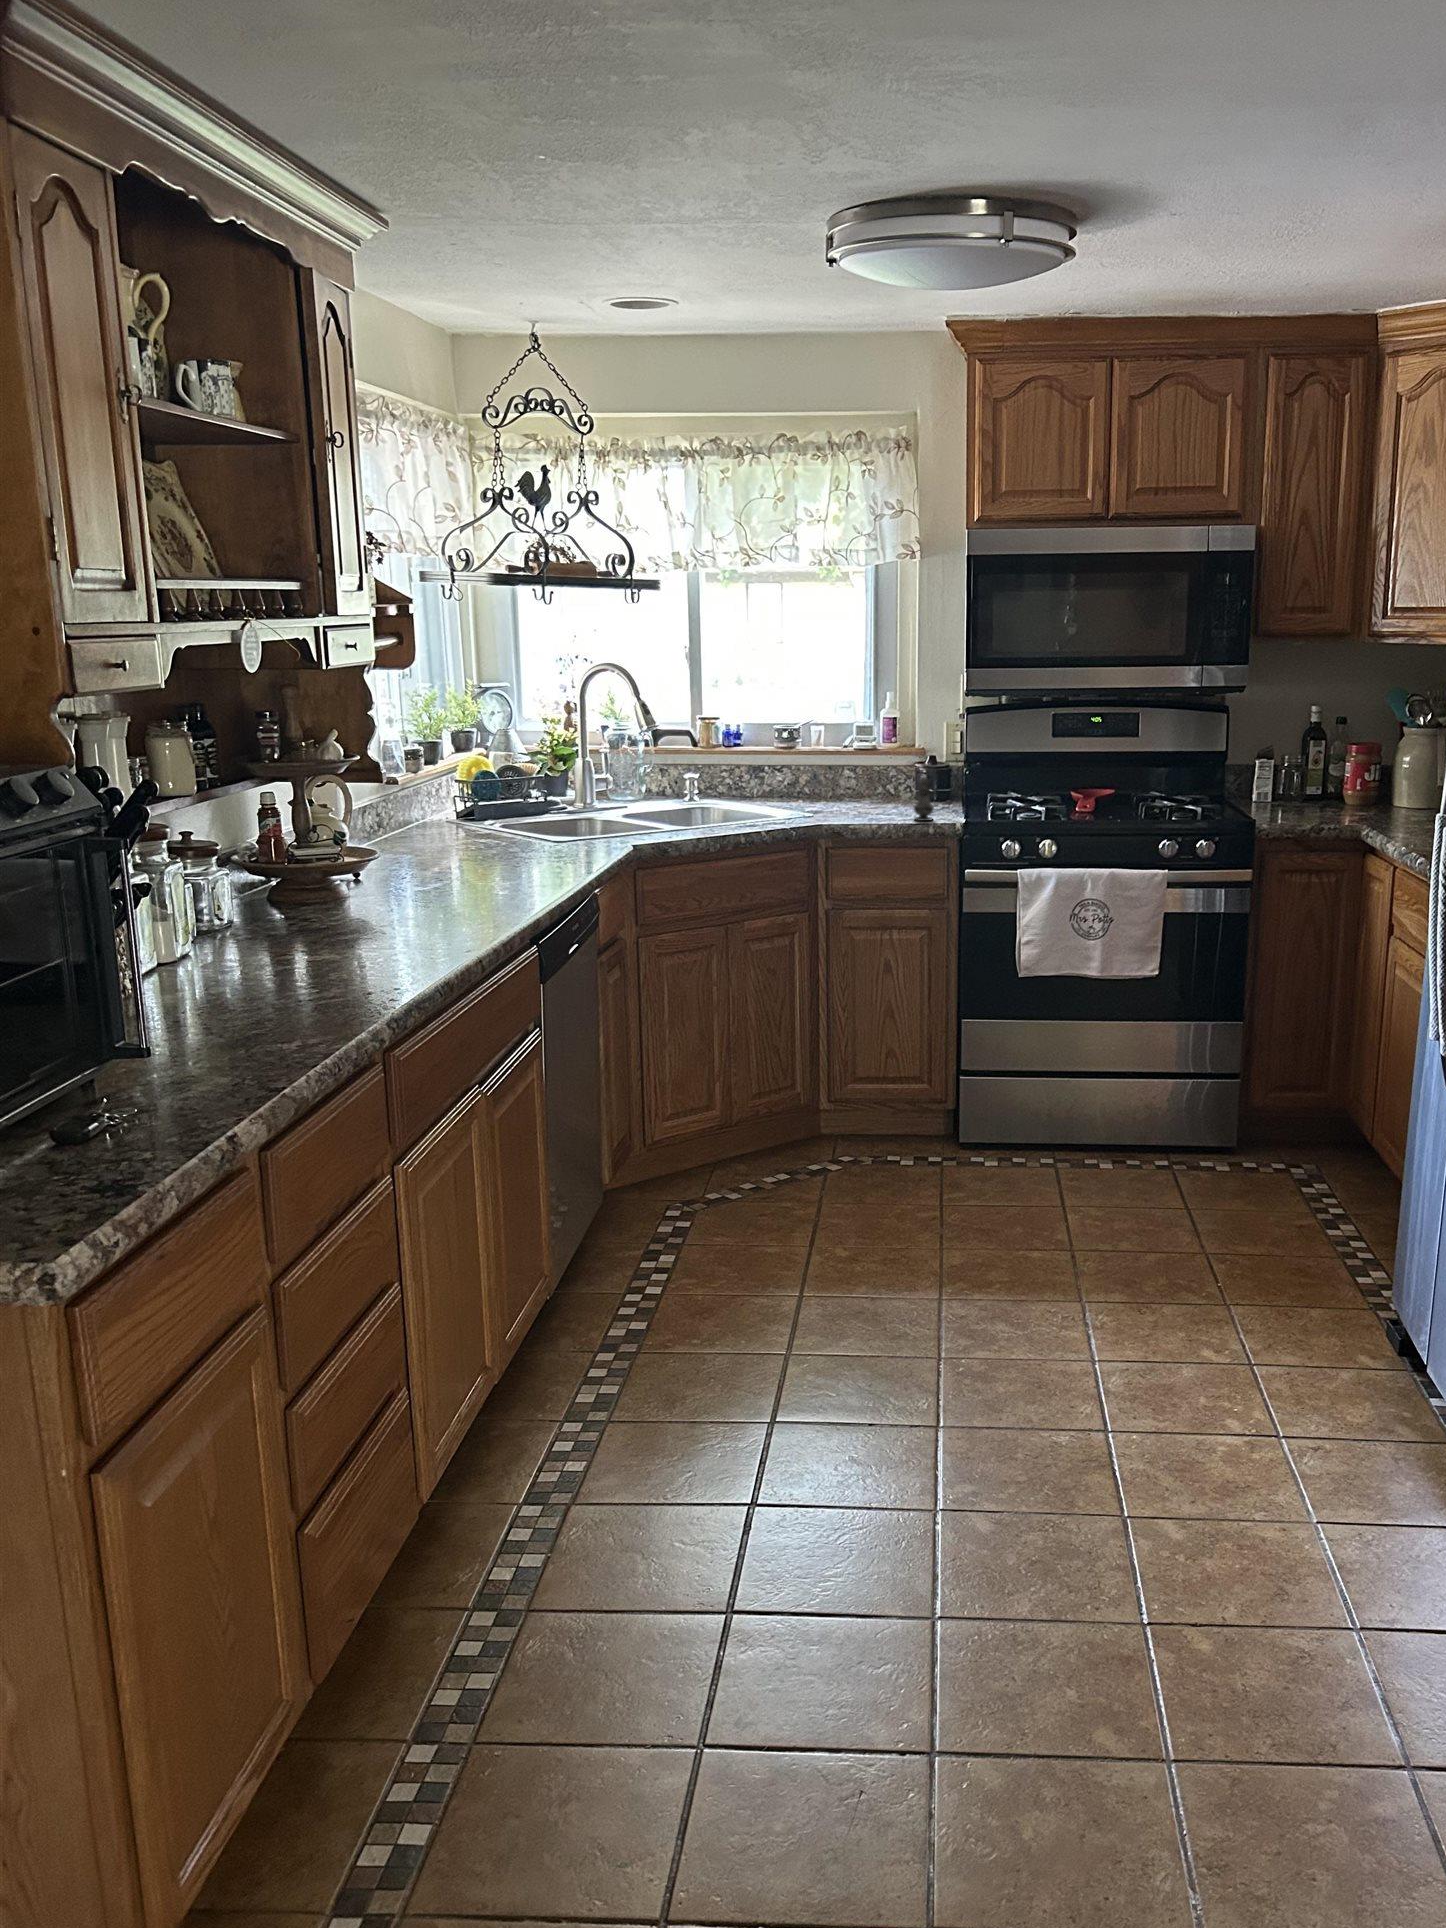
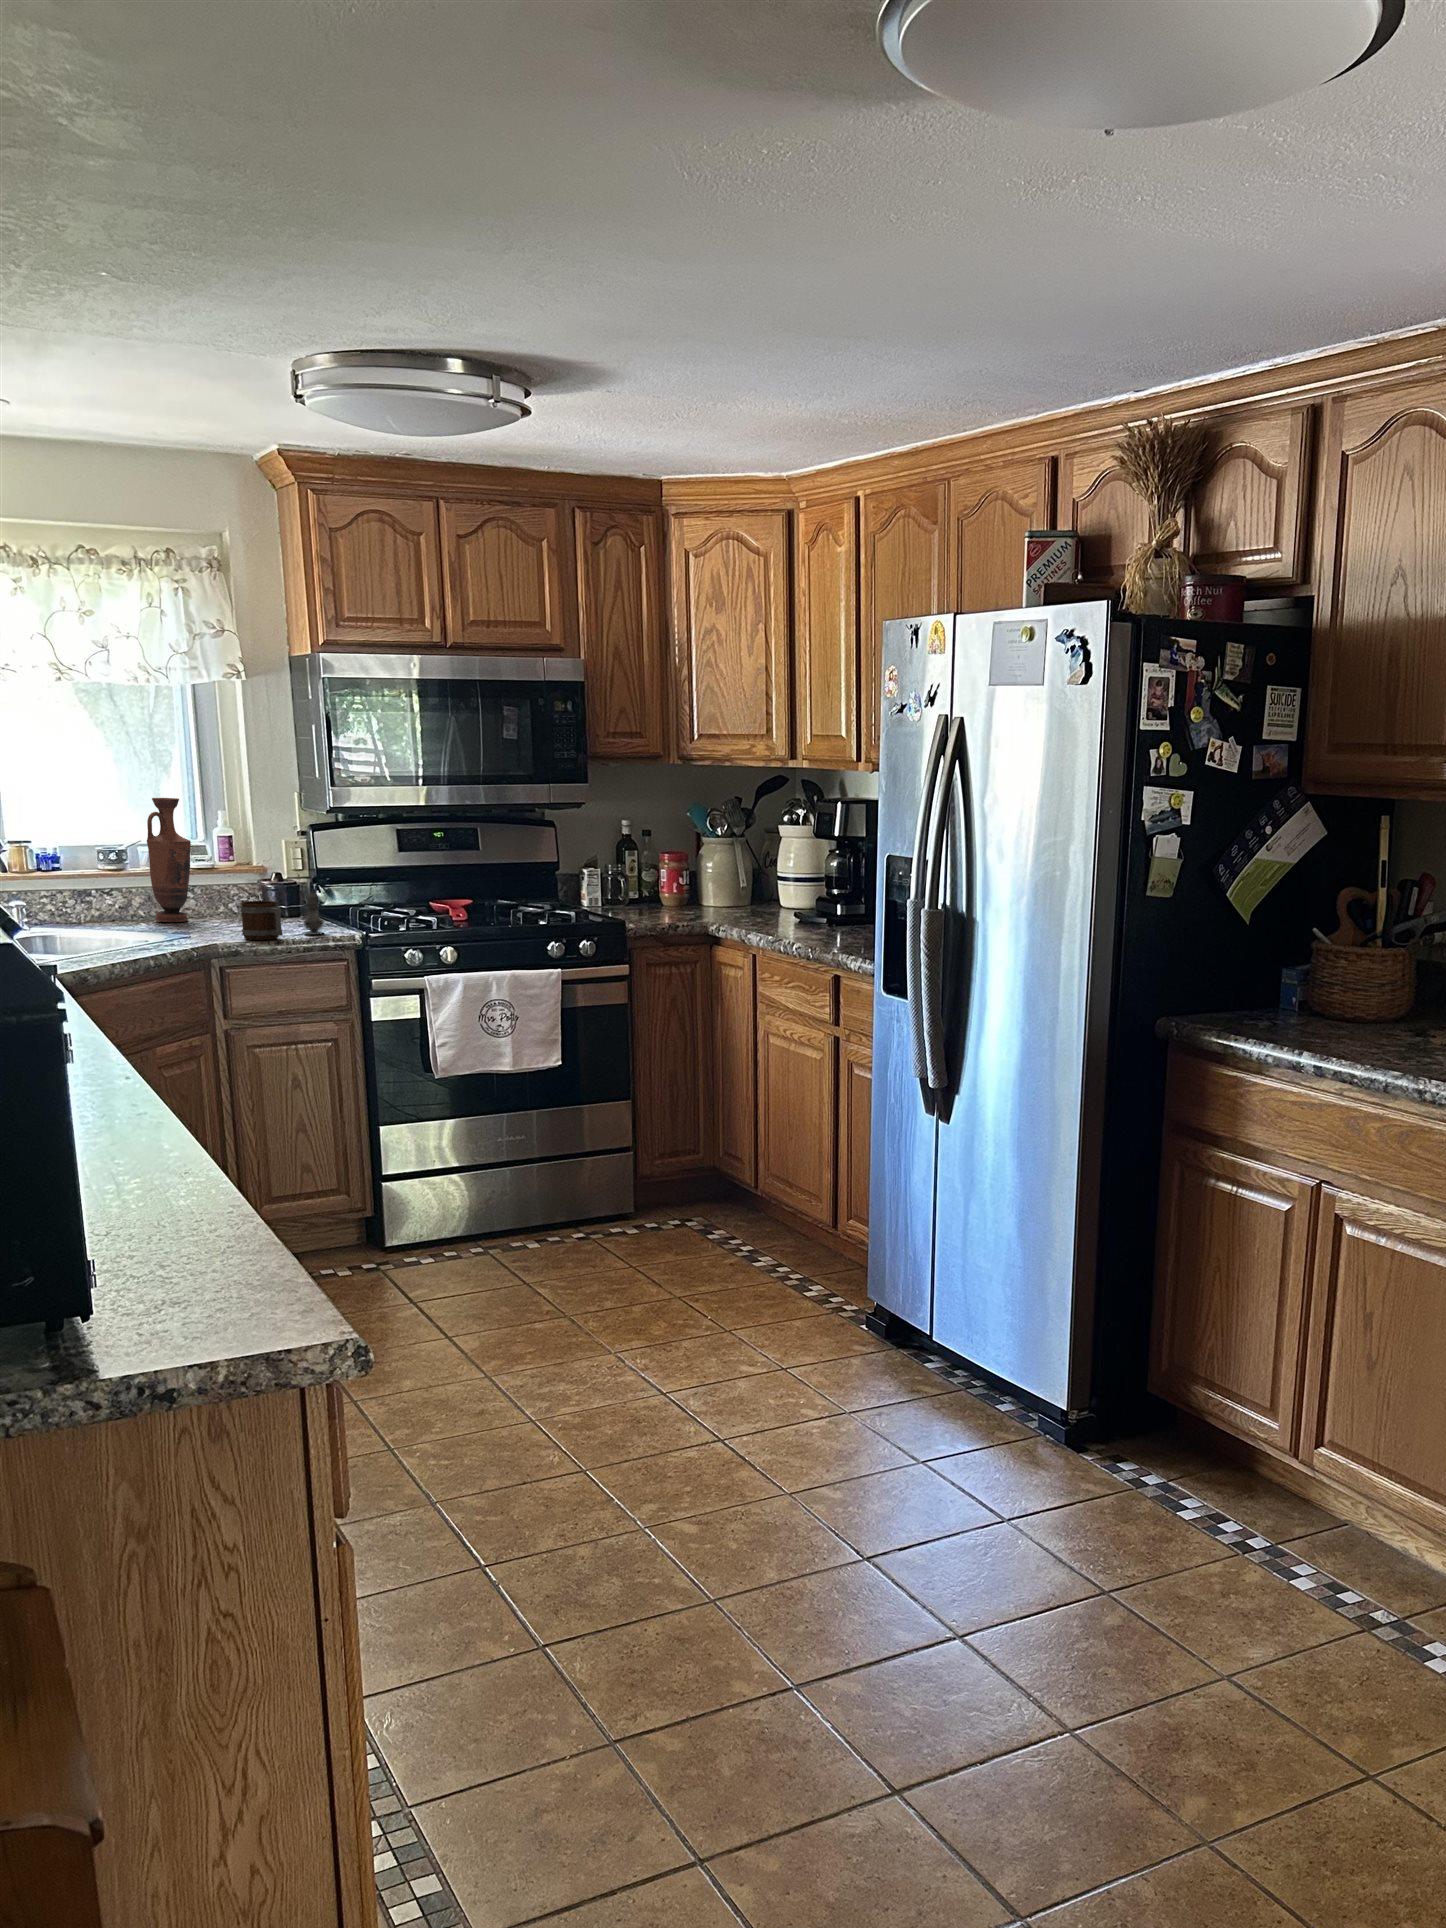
vase: none [811,678,851,800] -> present [147,798,191,922]
mug: none [849,784,885,824] -> present [240,901,283,940]

